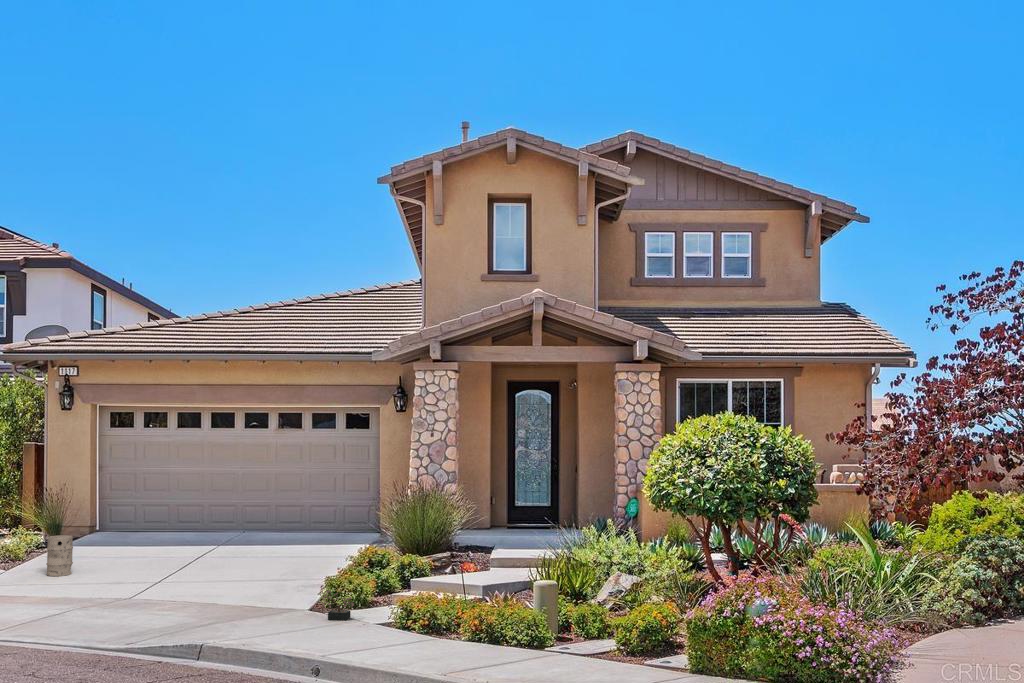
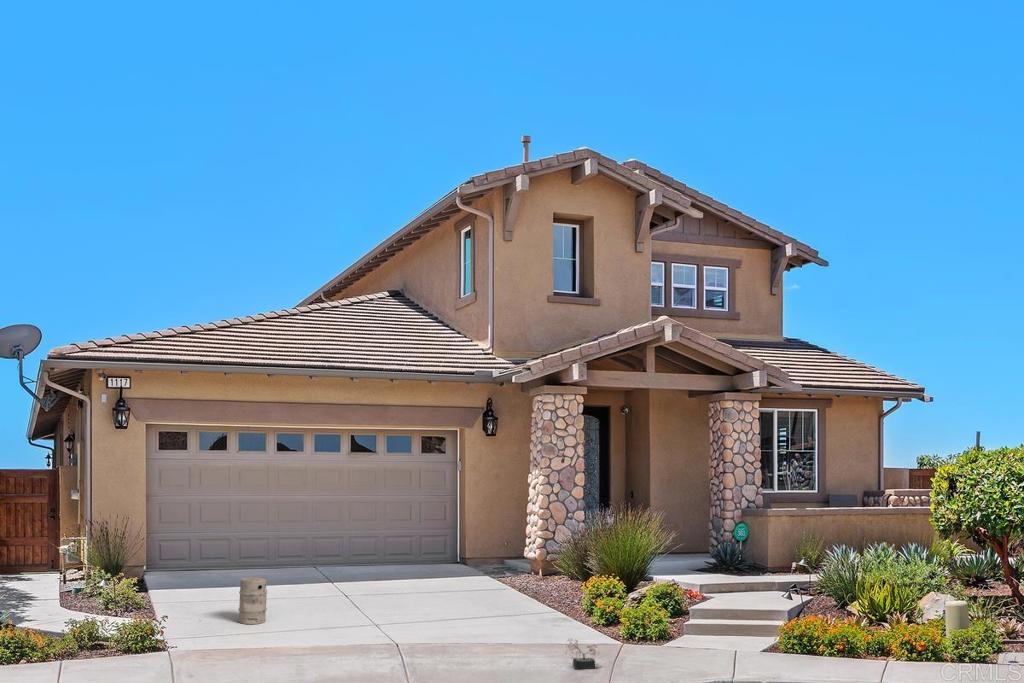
decorative plant: present [322,590,354,620] -> present [567,639,596,669]

